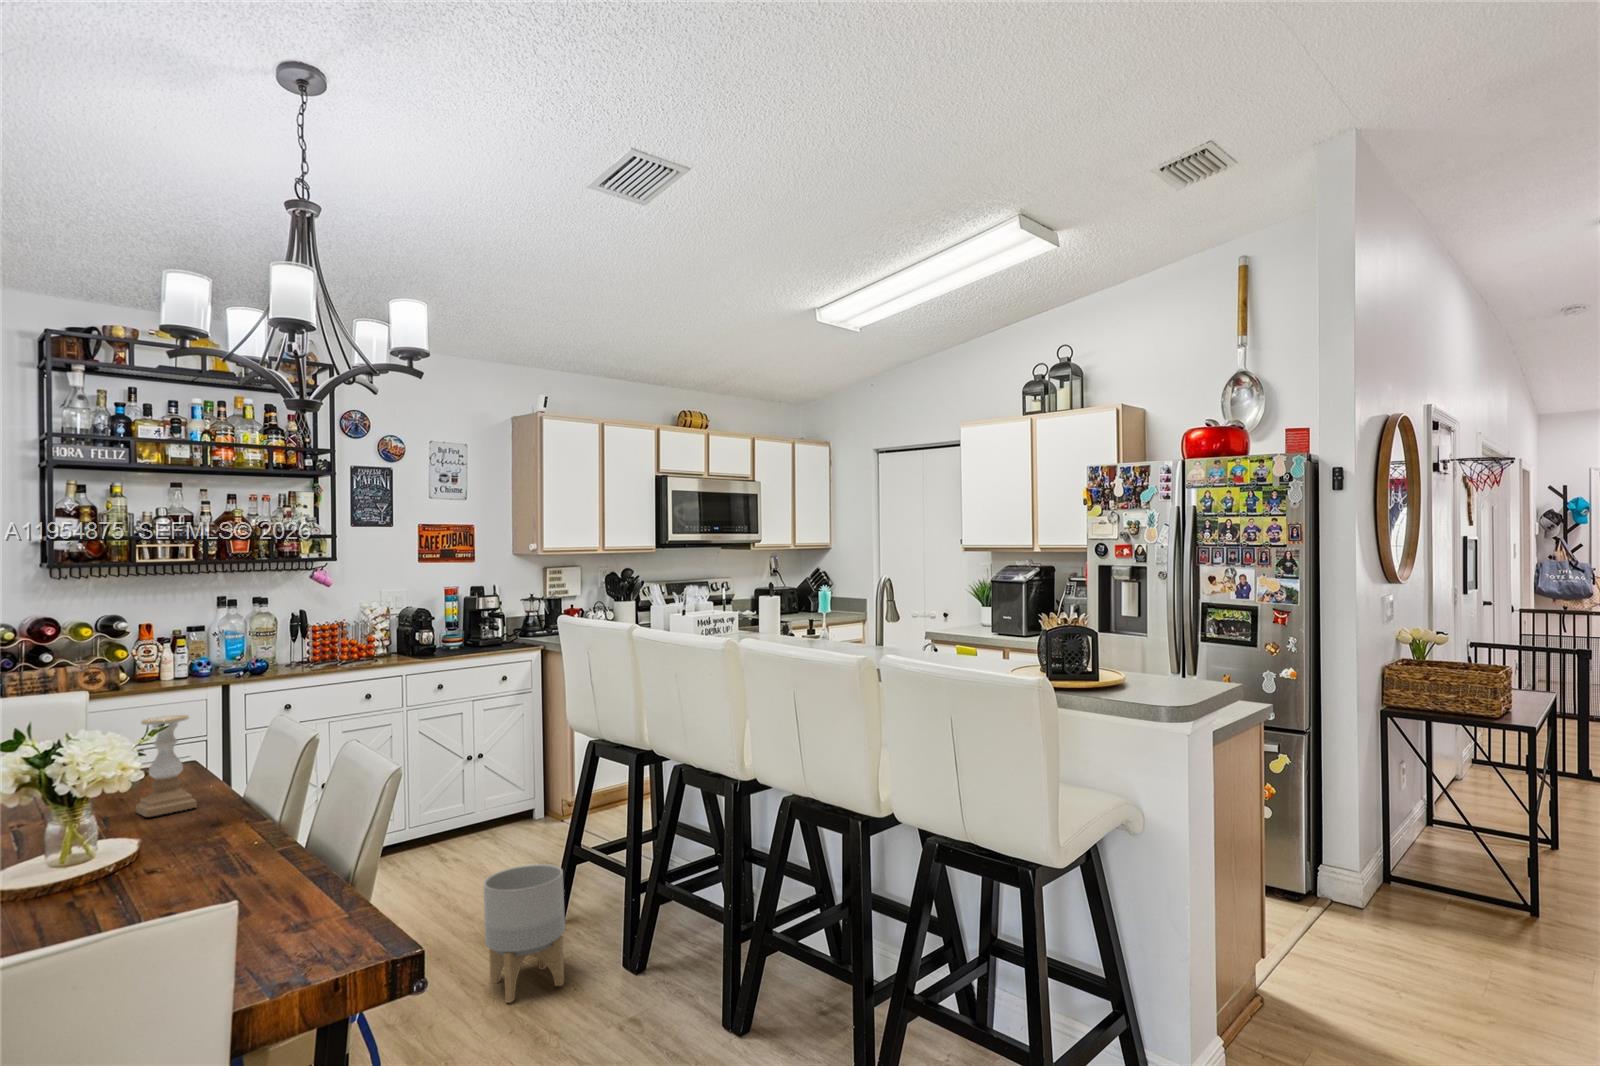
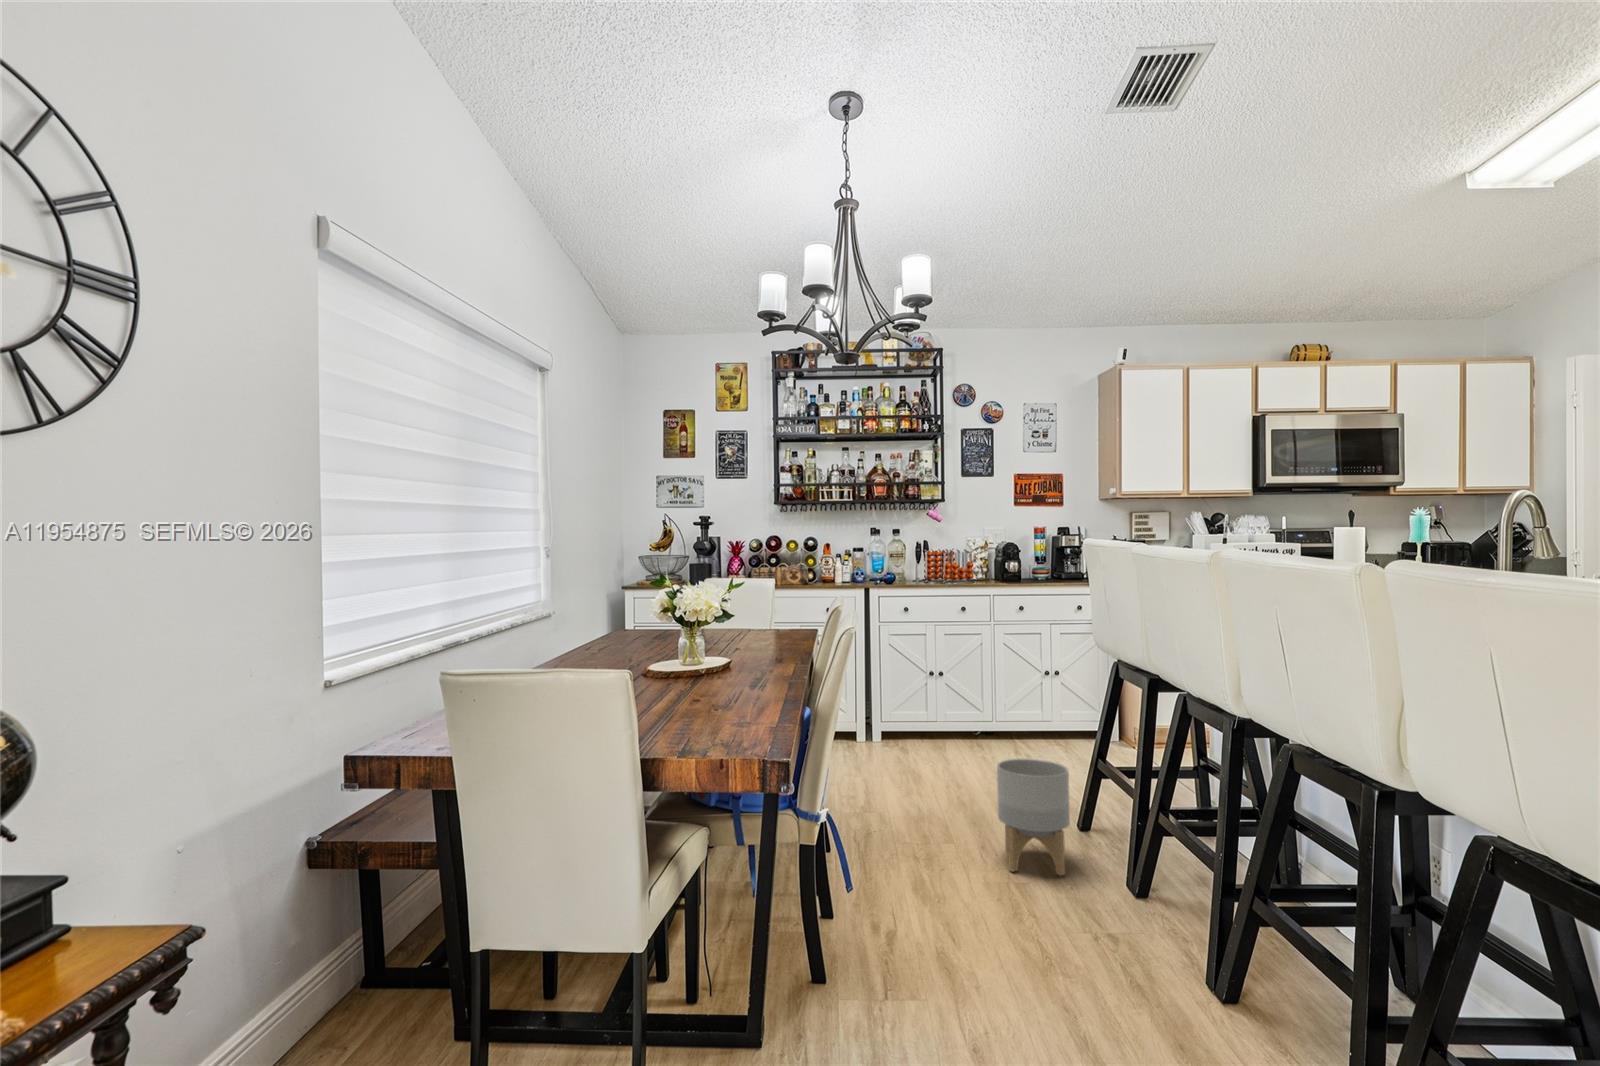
candle holder: present [136,715,197,817] -> none [764,588,793,652]

